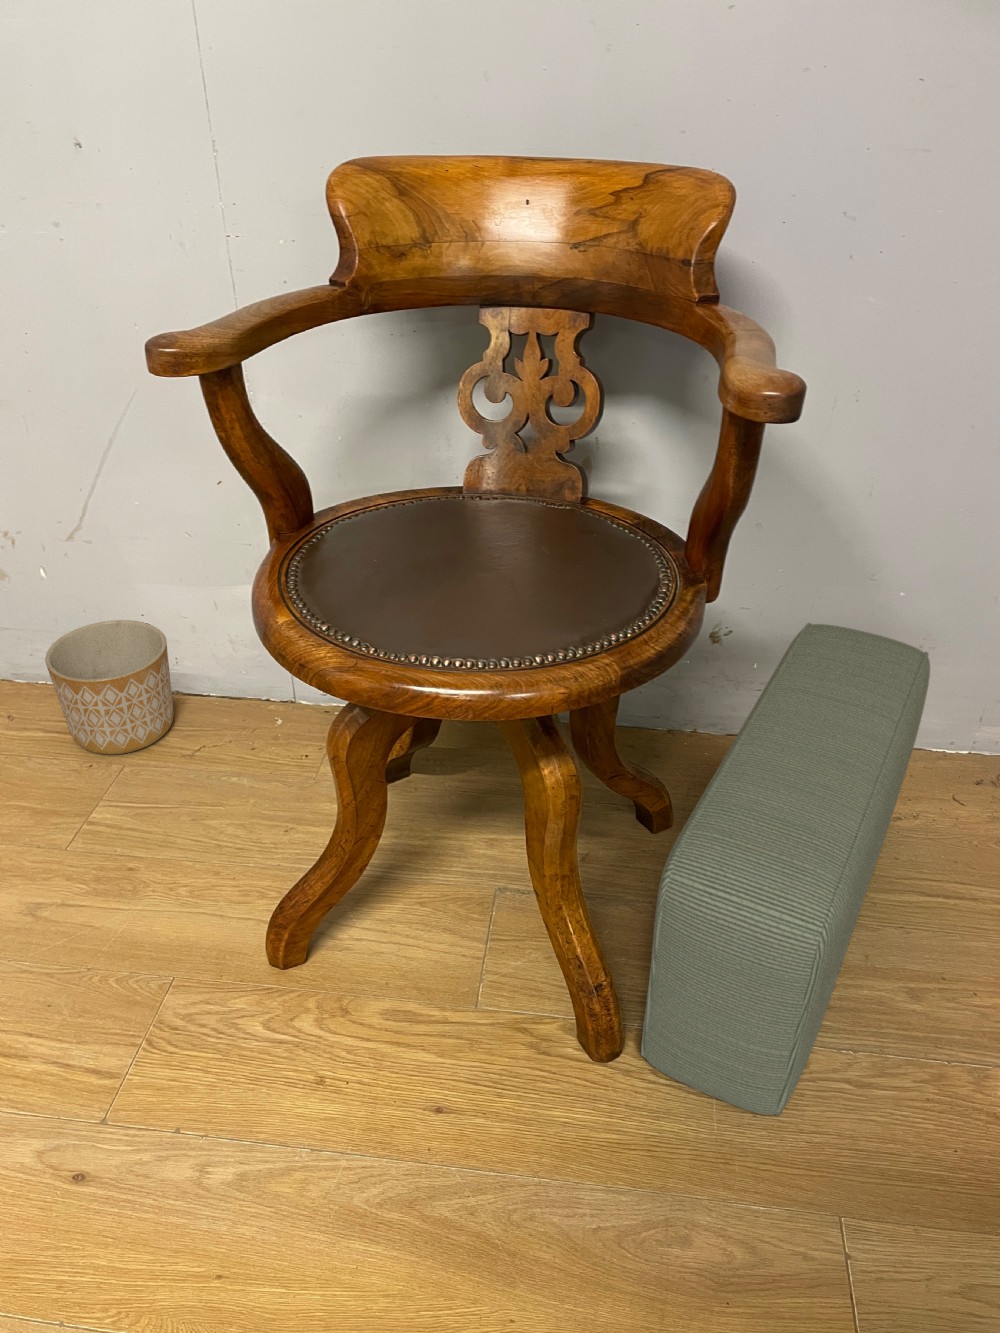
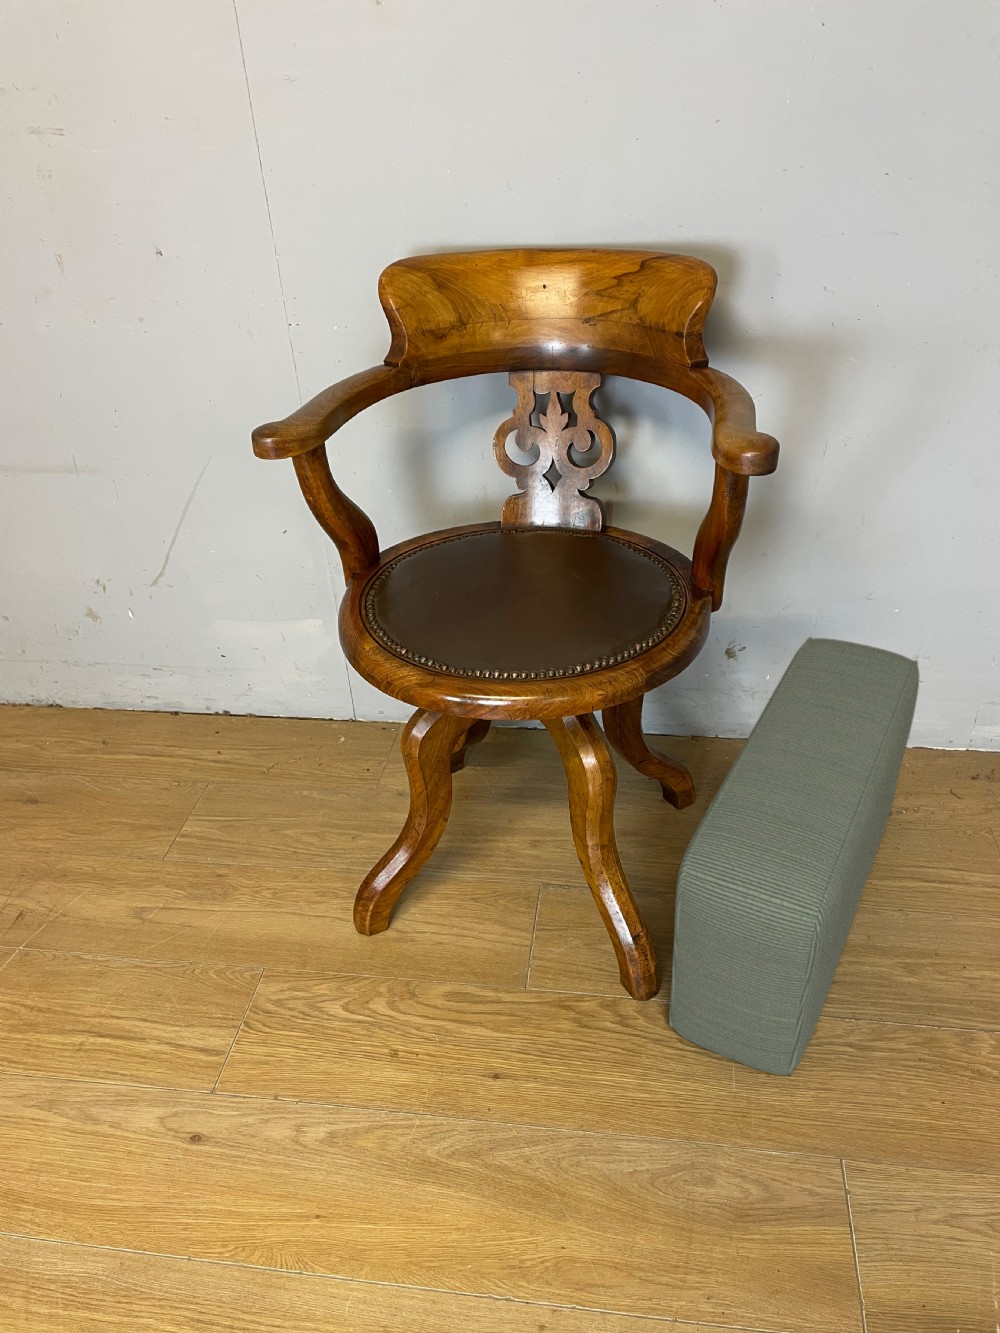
planter: present [45,620,174,754] -> none [138,654,249,773]

